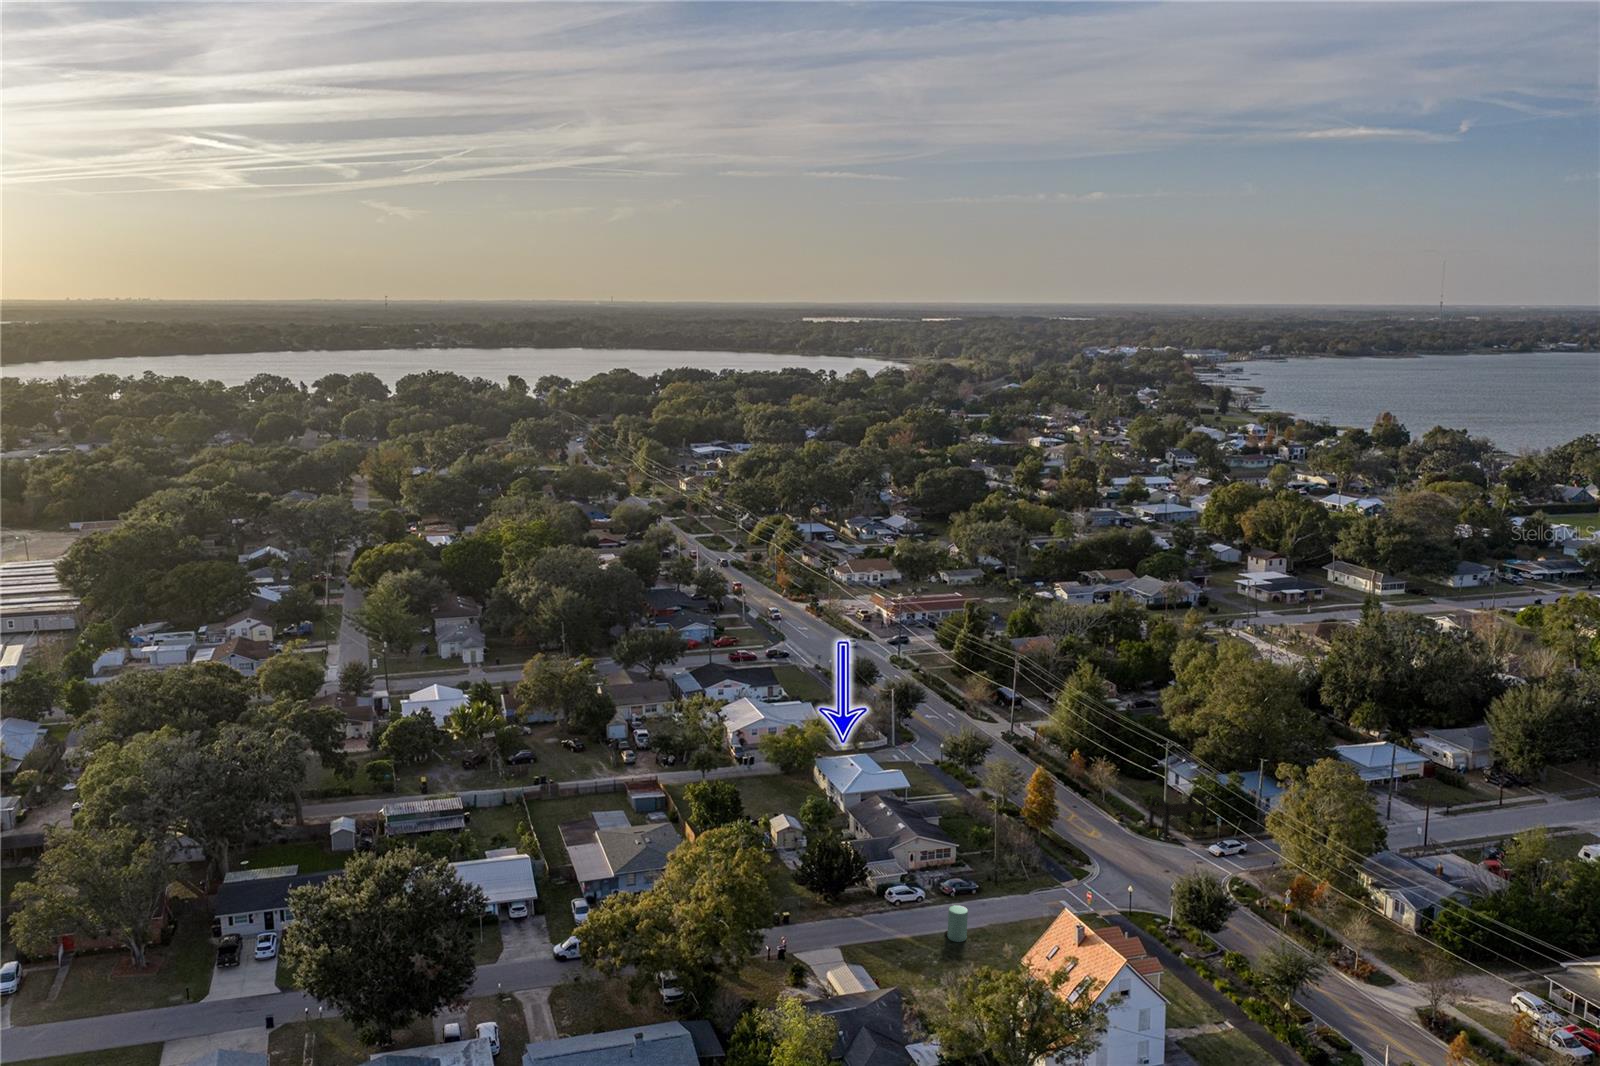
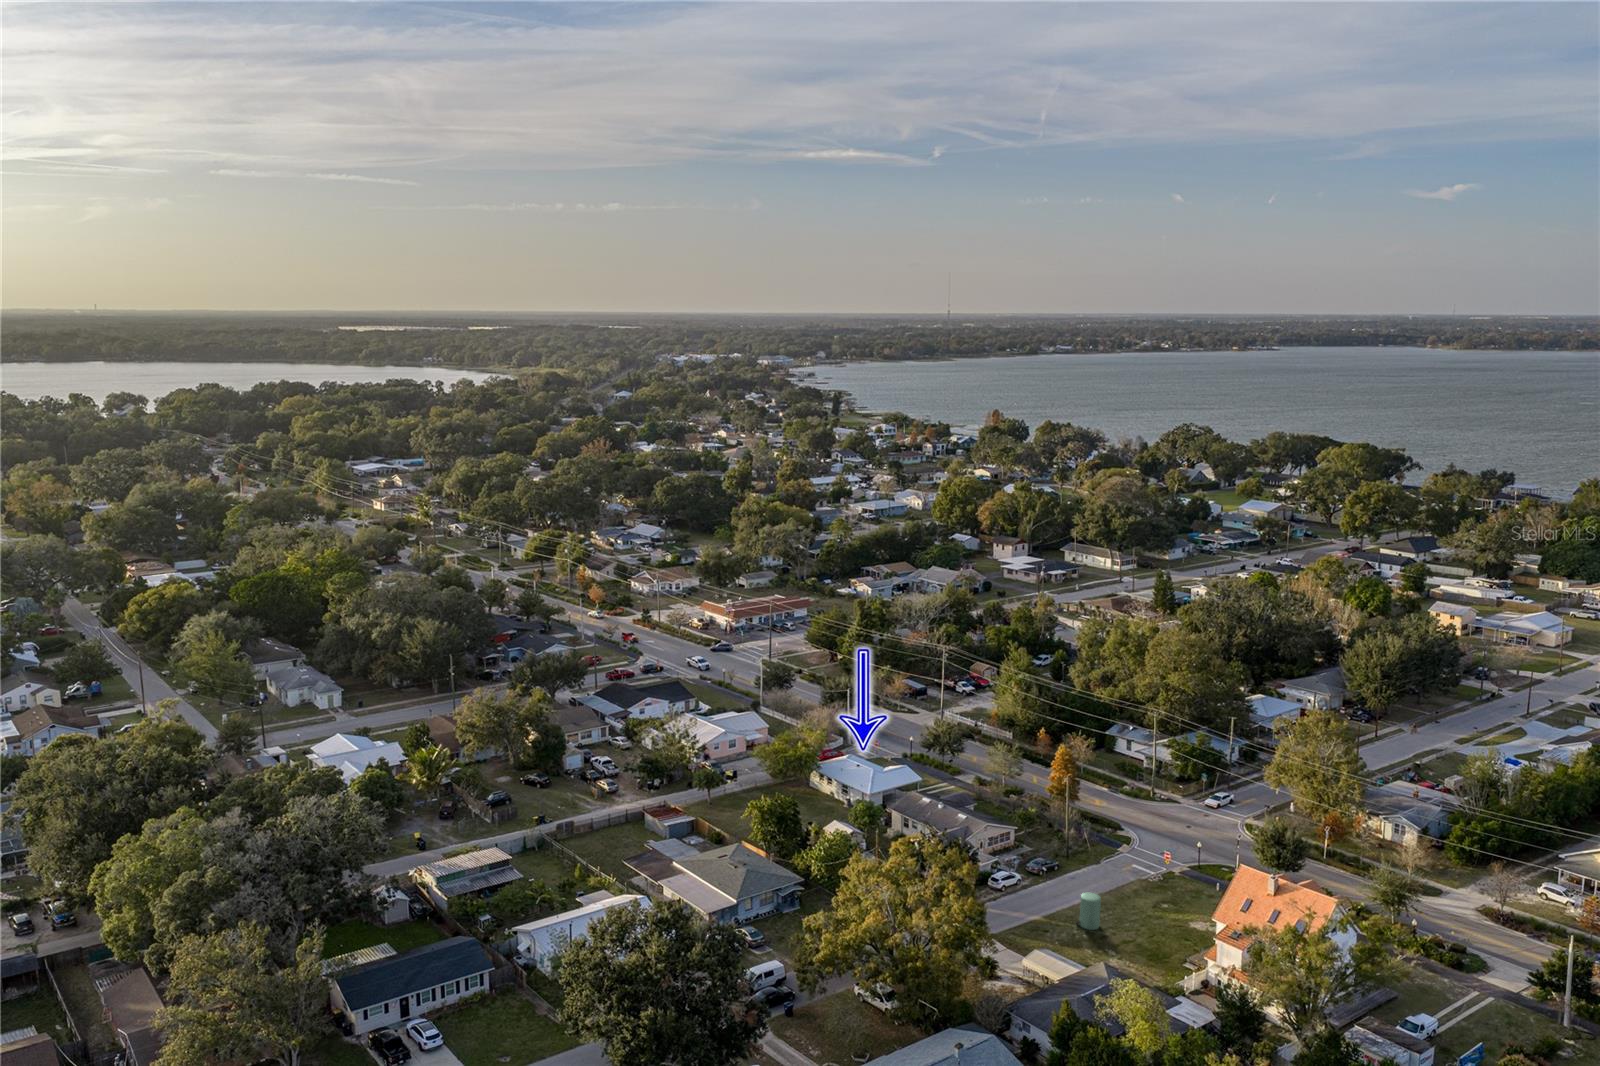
bench: present [1149,792,1208,838] -> none [1136,755,1187,801]

